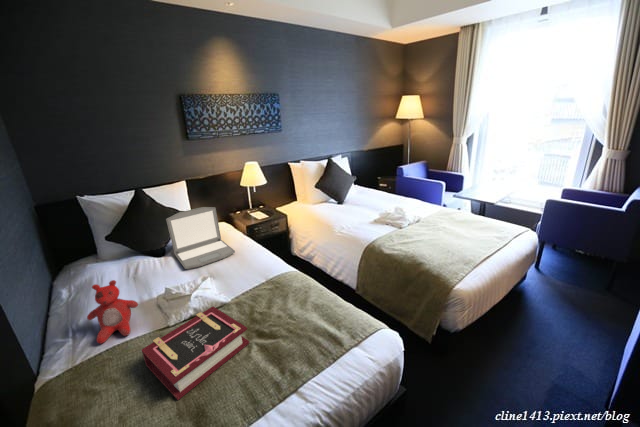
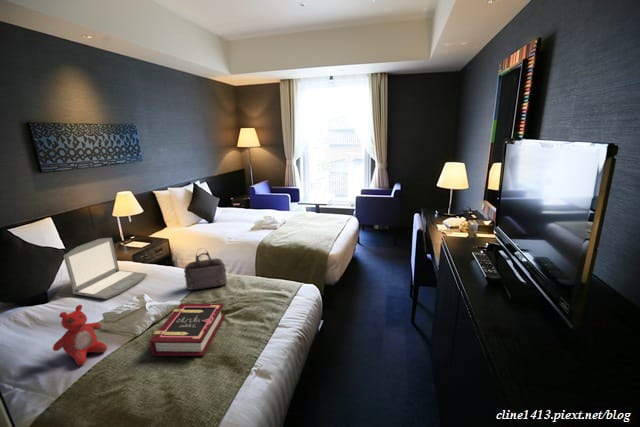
handbag: none [247,241,292,292] -> present [184,252,227,290]

